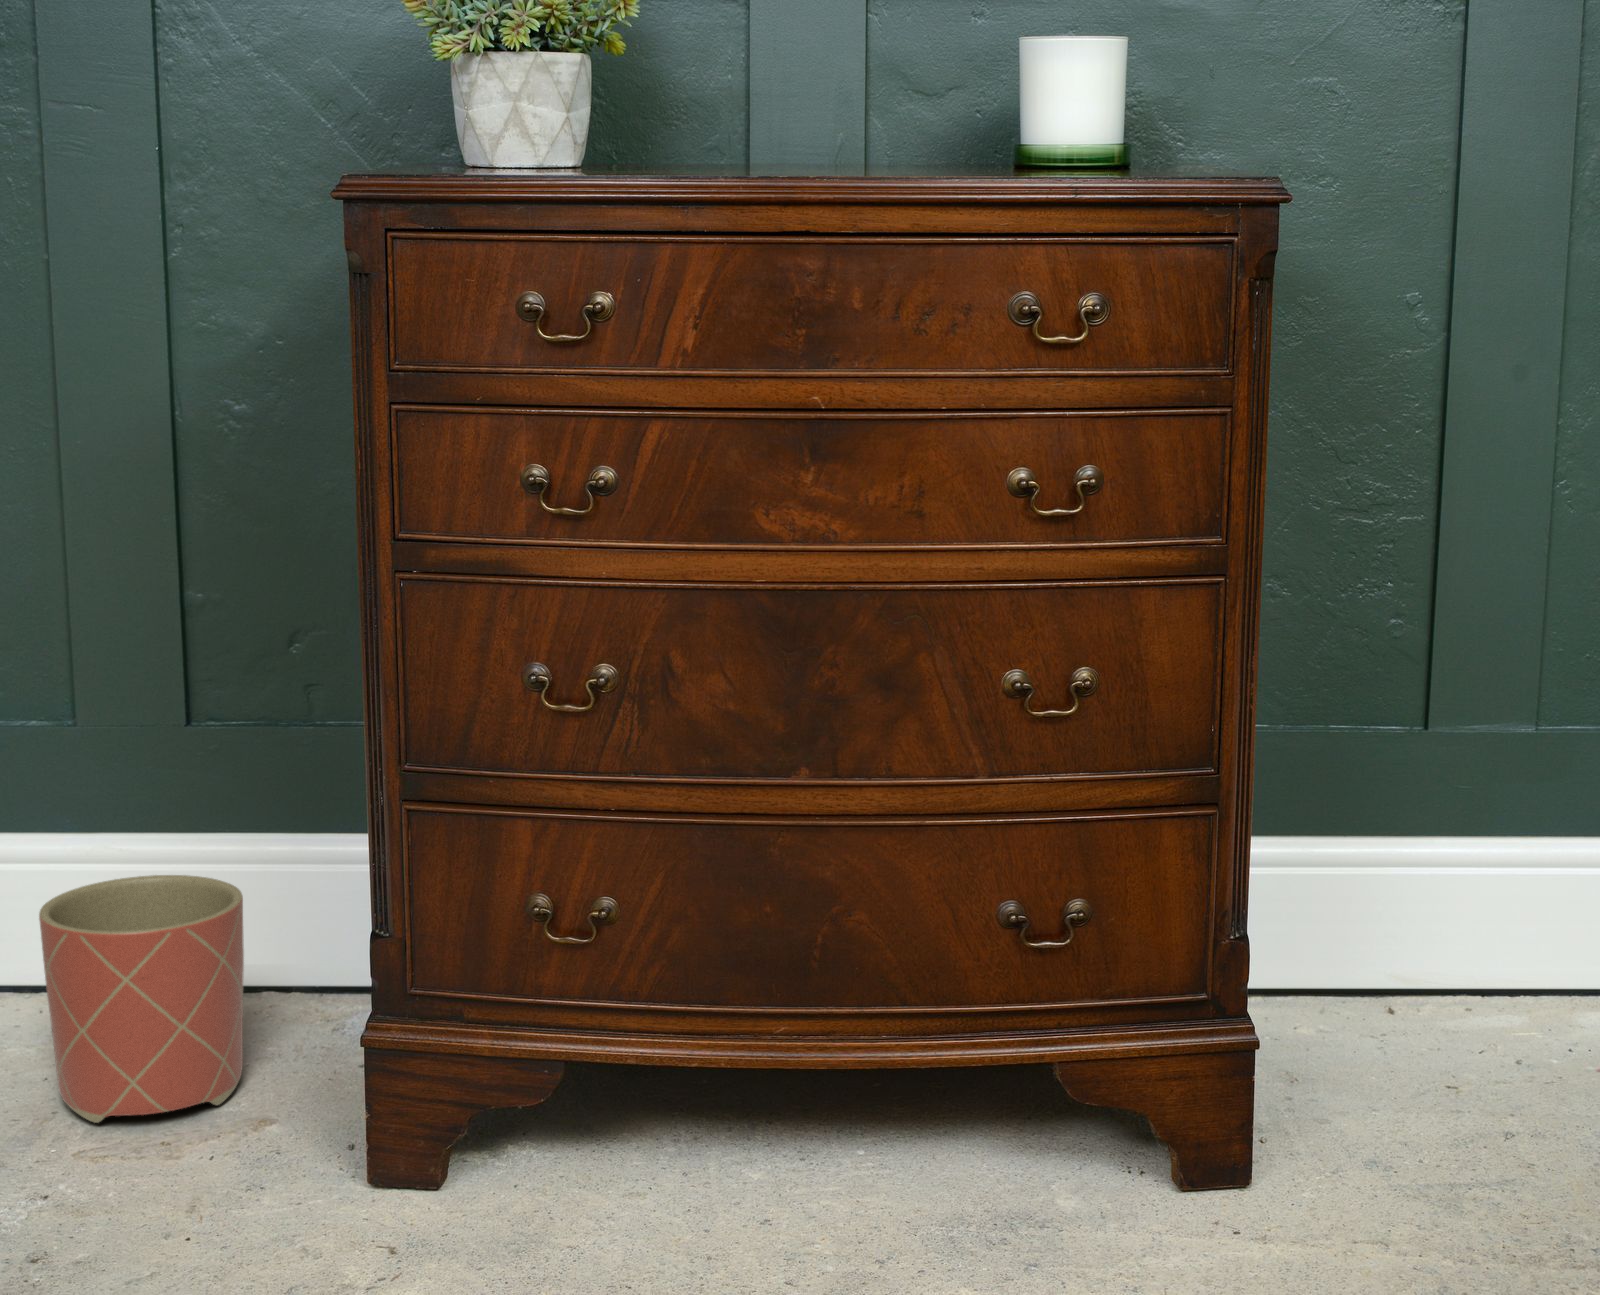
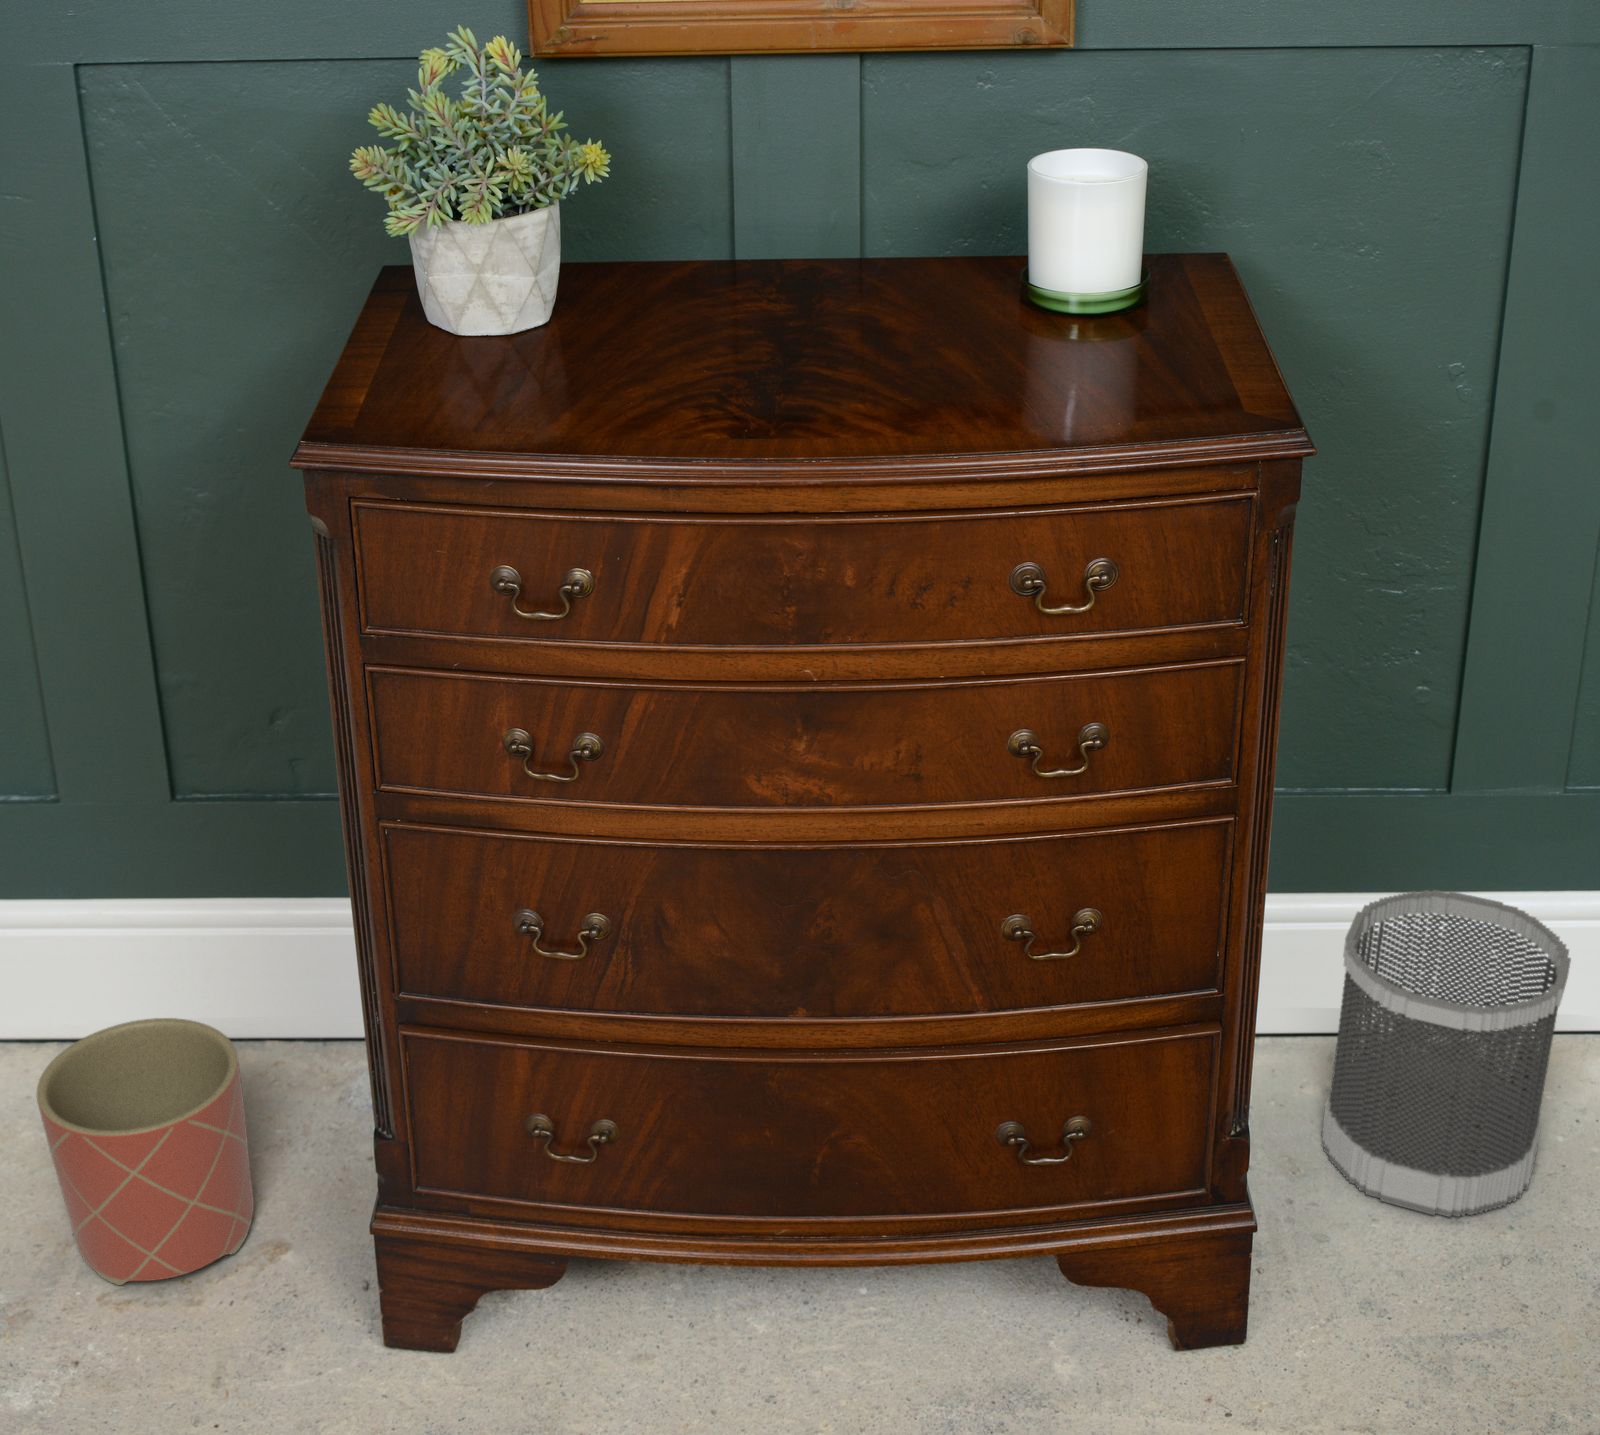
wastebasket: none [1318,801,1553,1103] -> present [1322,890,1571,1217]

